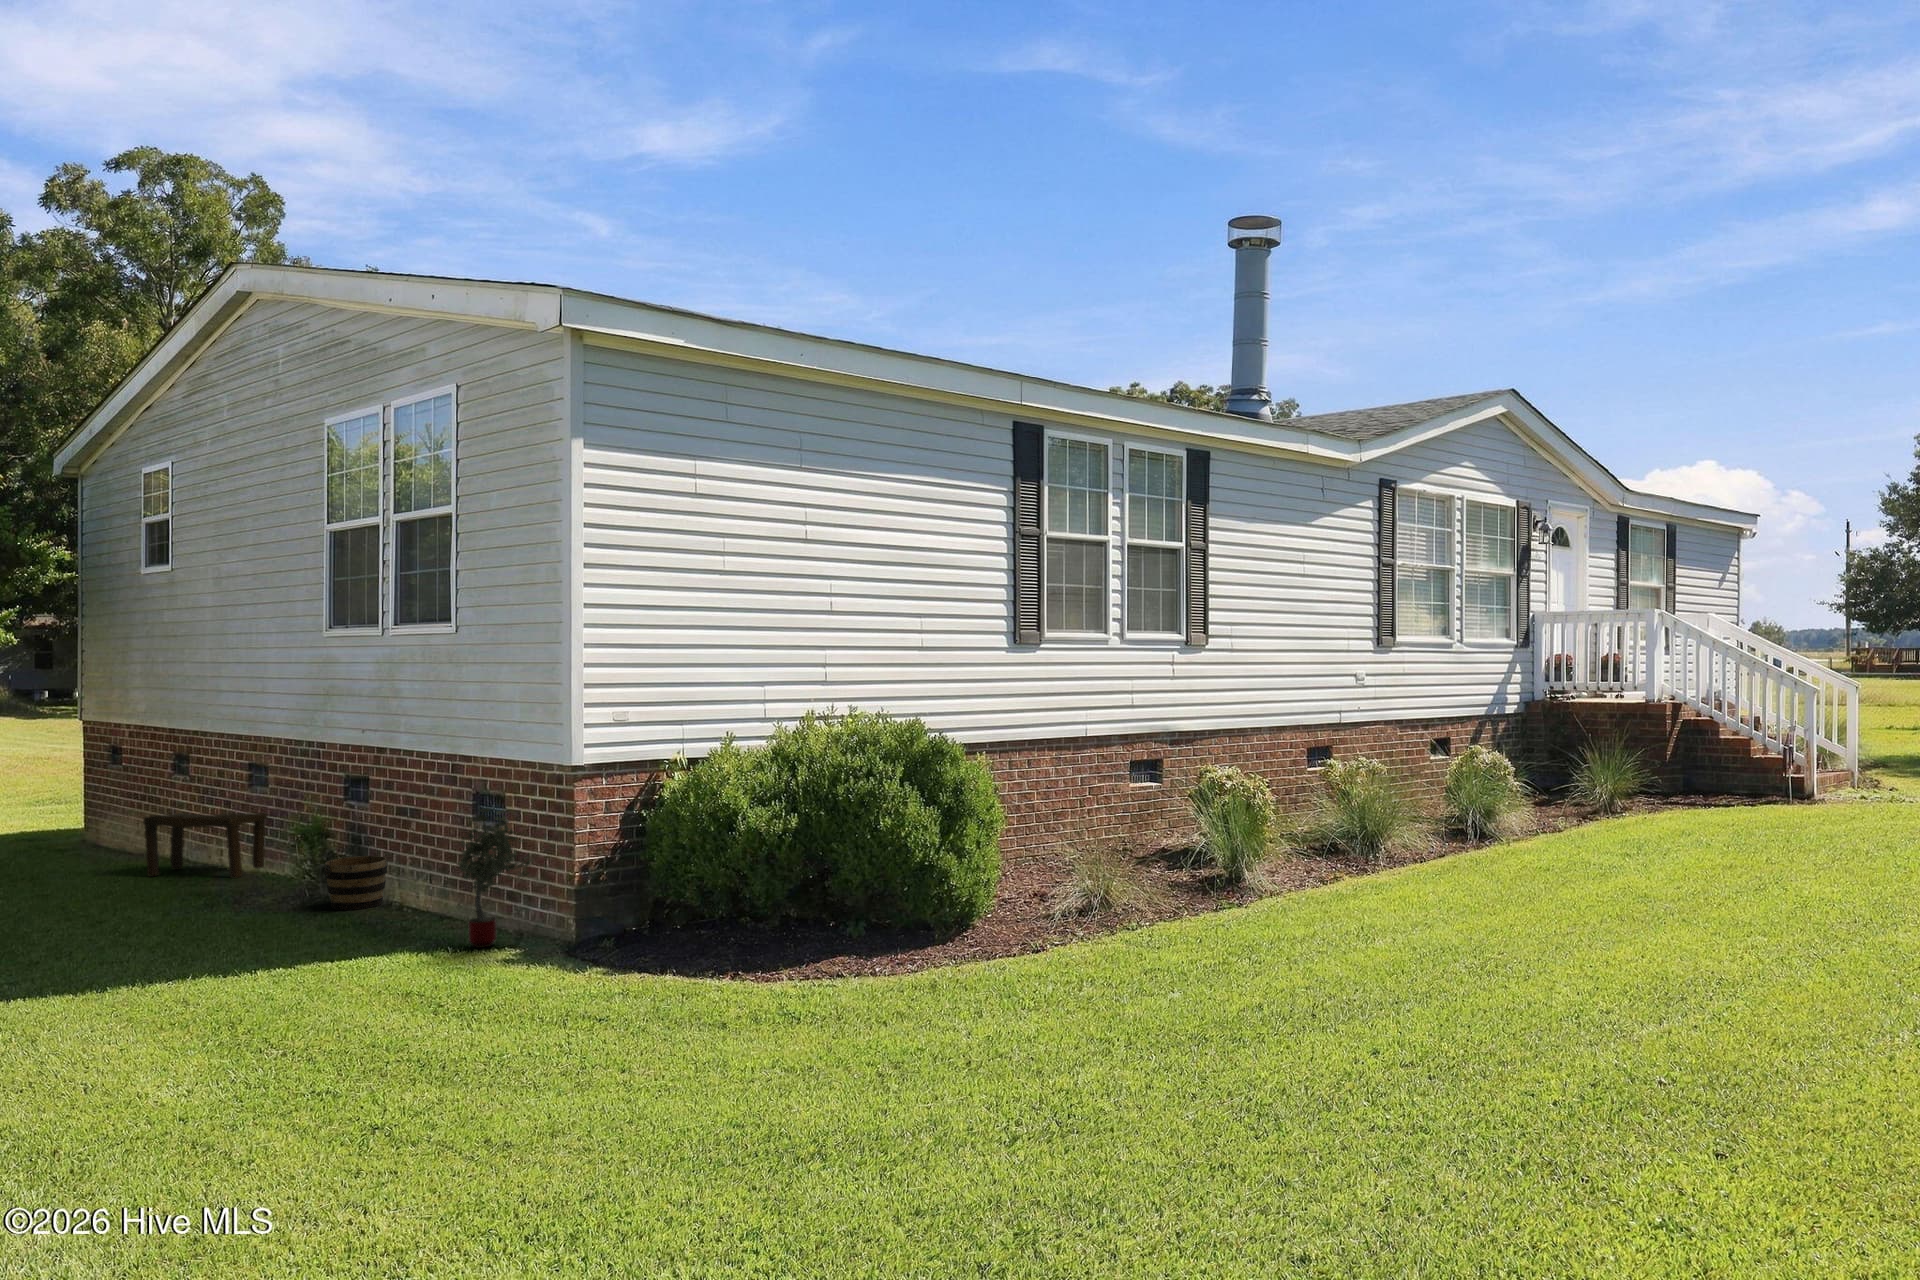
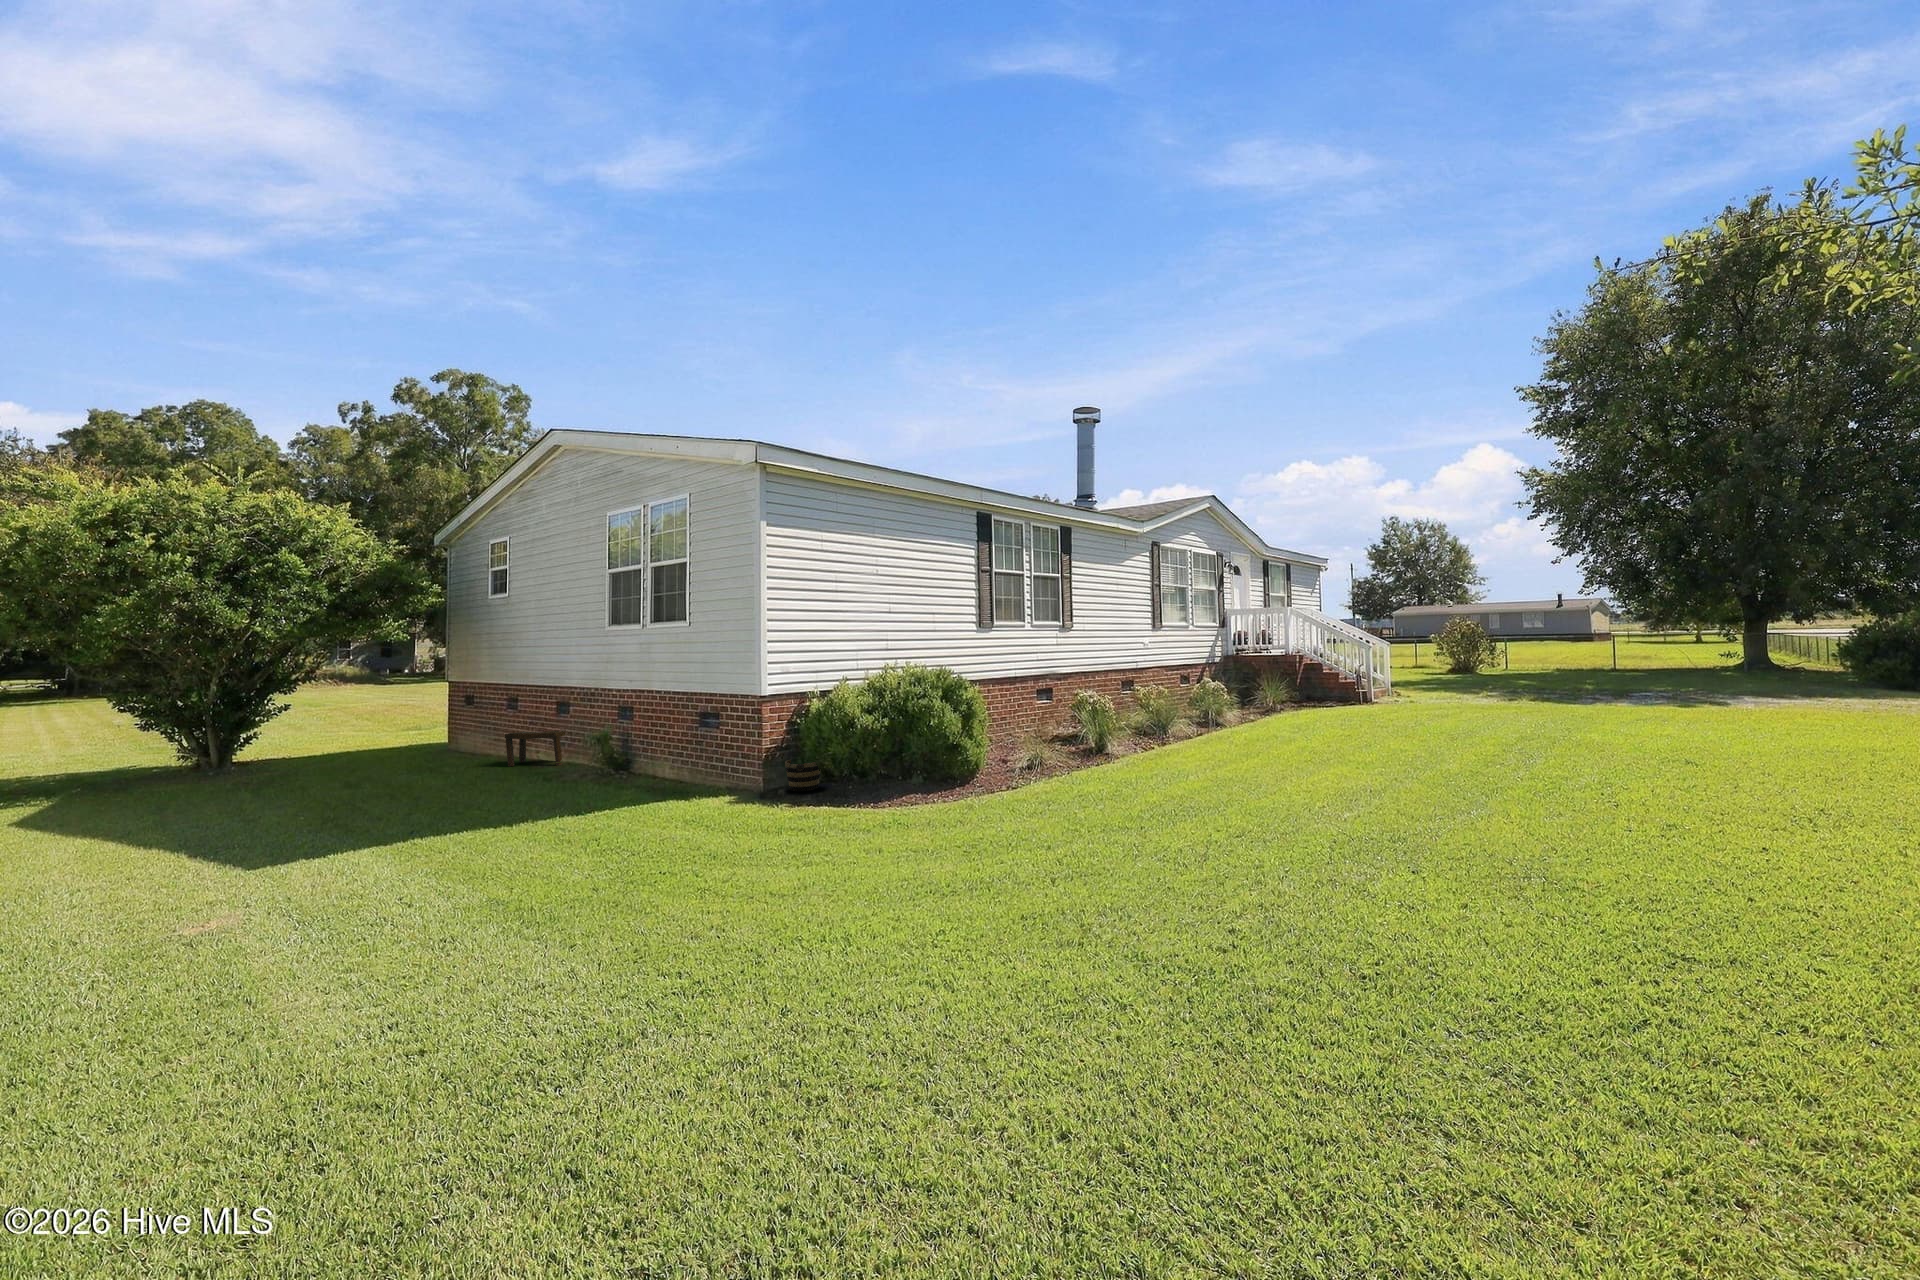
potted tree: present [458,809,532,948] -> none [699,718,743,793]
bucket: present [324,856,388,910] -> present [785,760,820,791]

